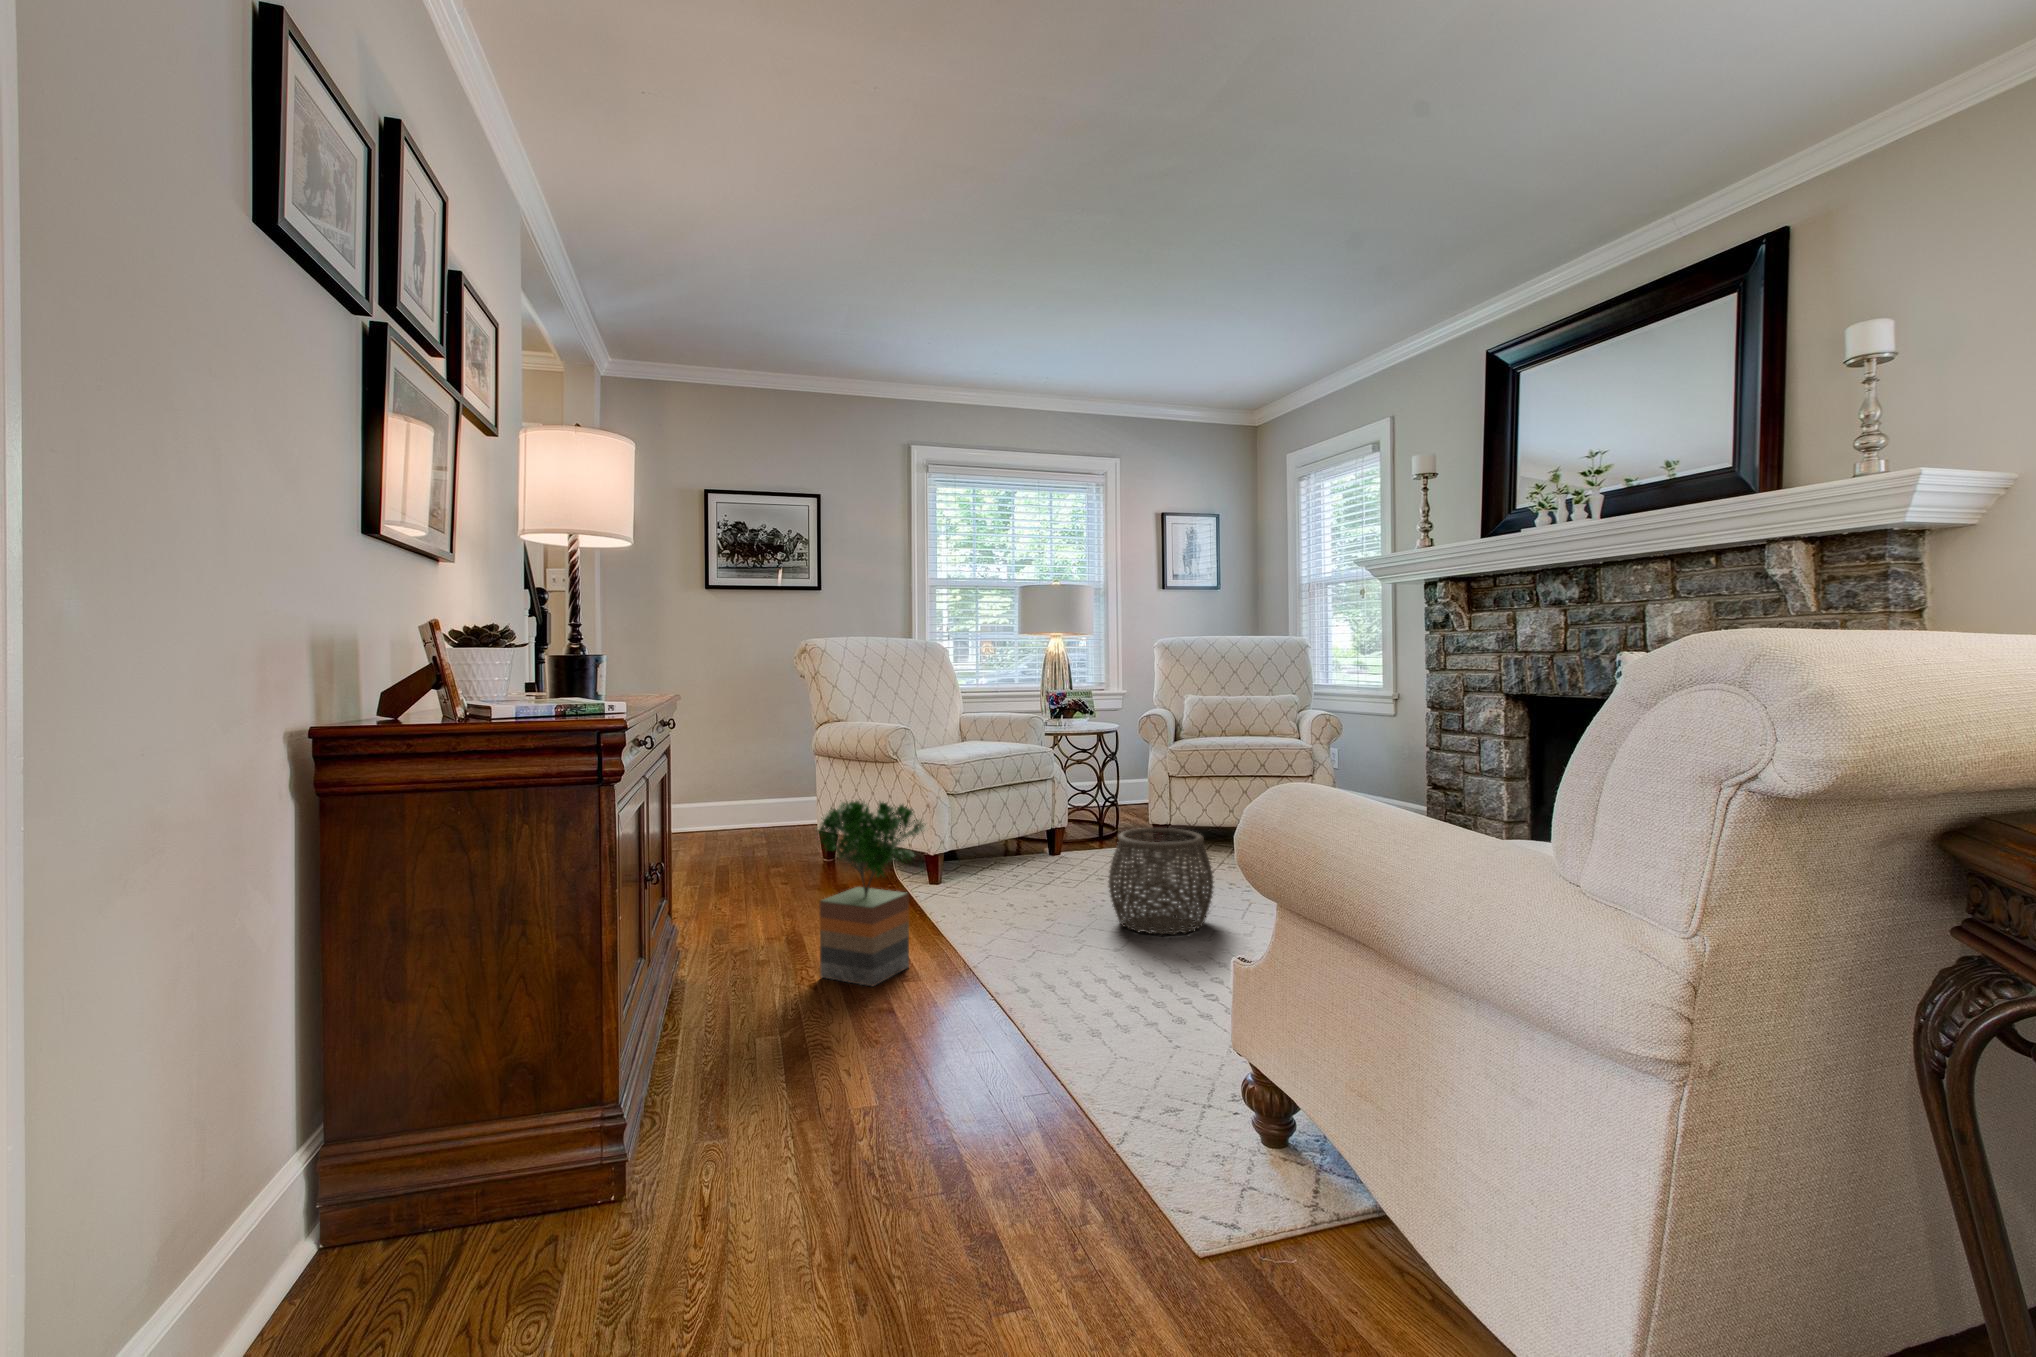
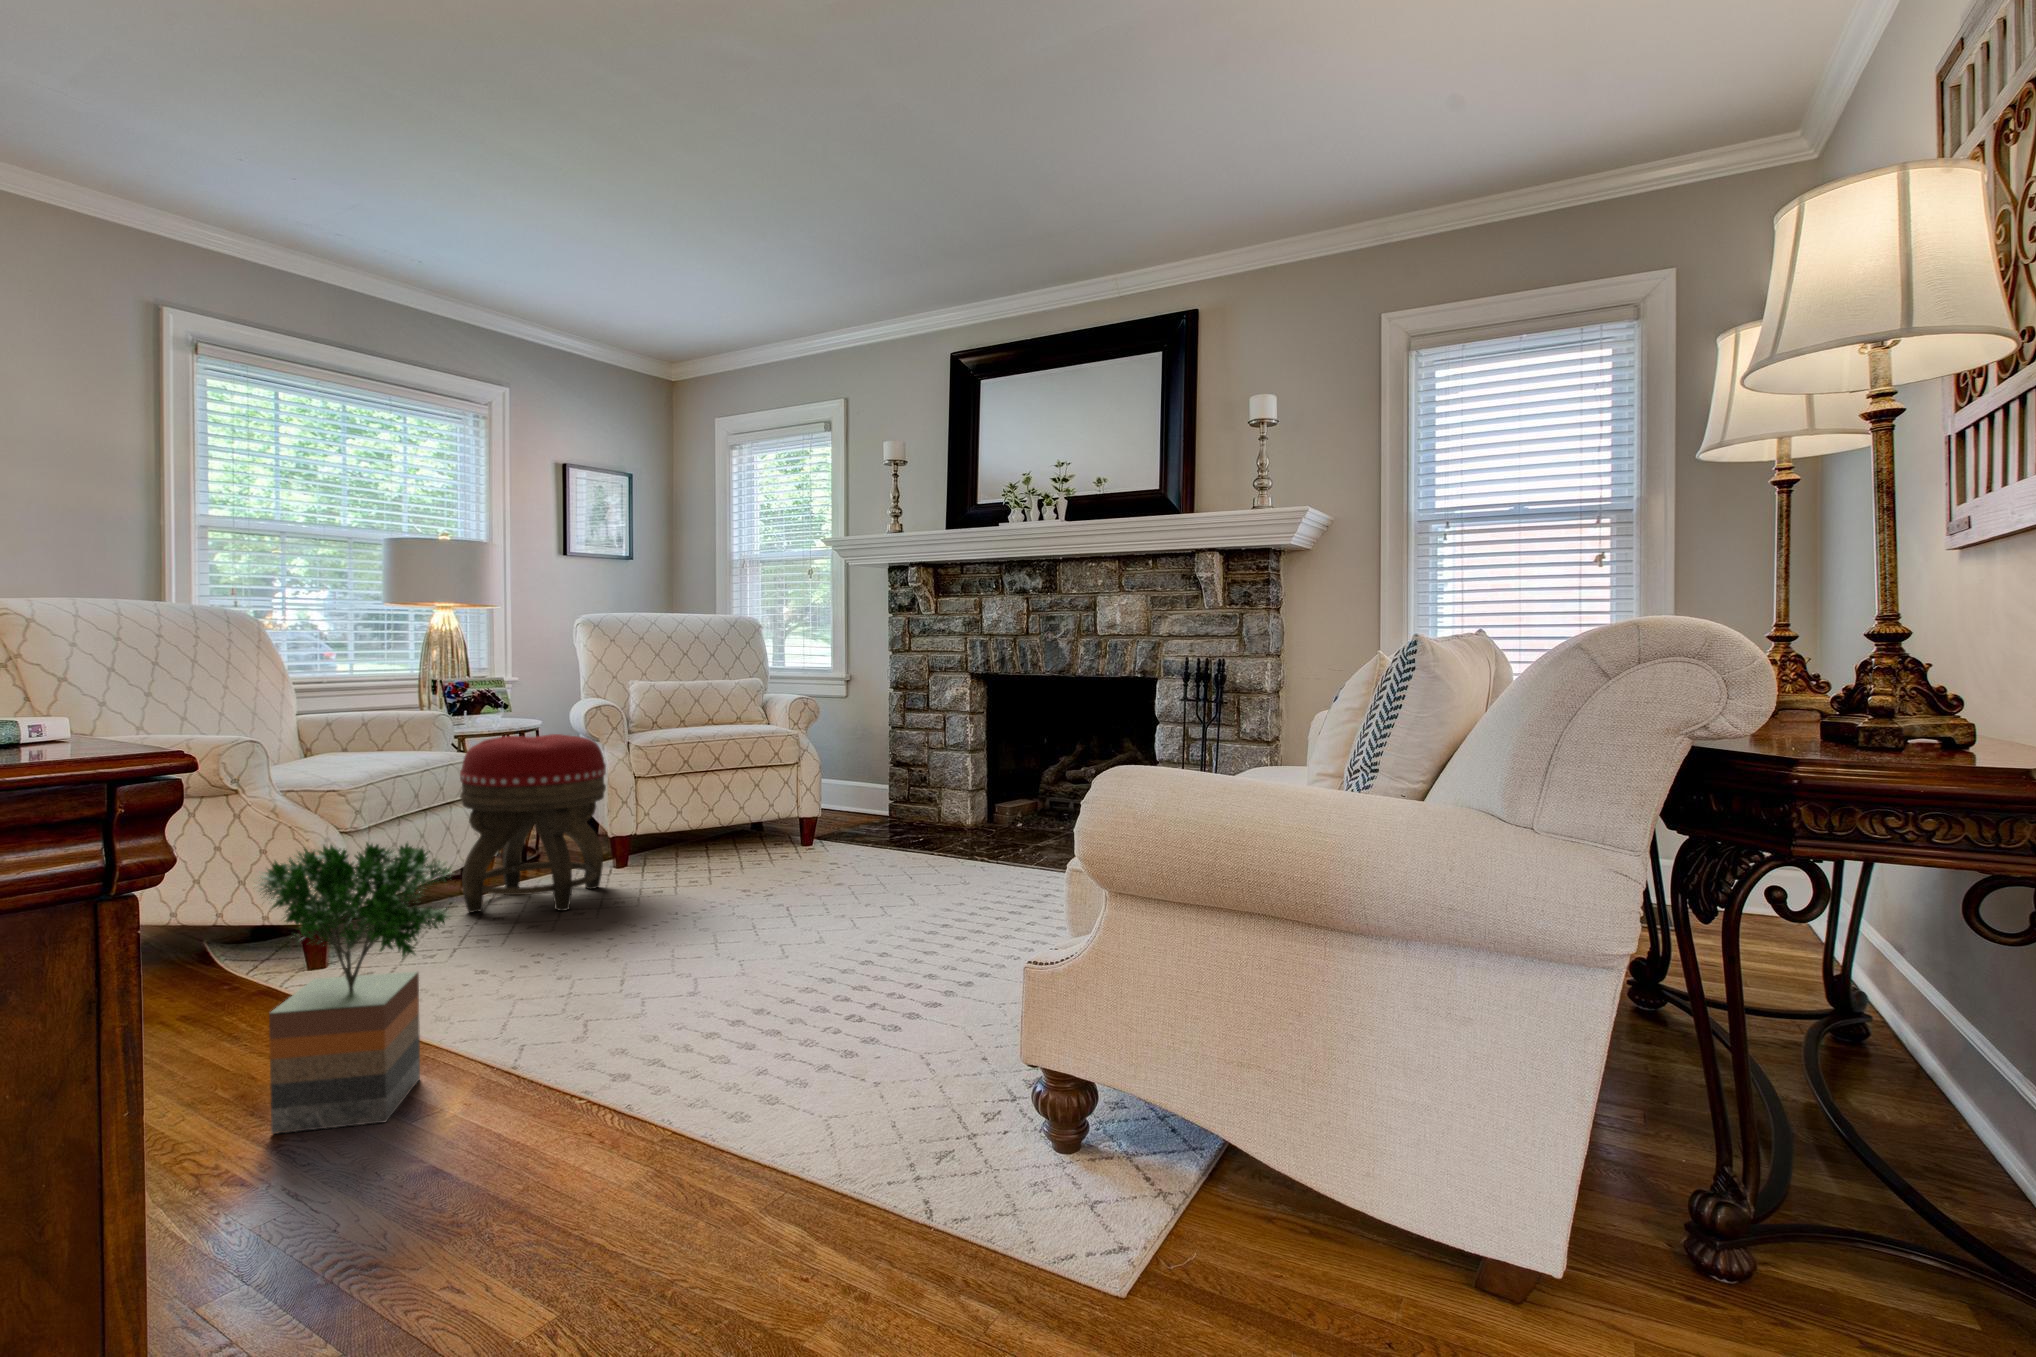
footstool: none [1021,738,1124,879] -> present [460,734,606,912]
woven basket: present [1108,828,1214,935] -> none [650,834,780,962]

